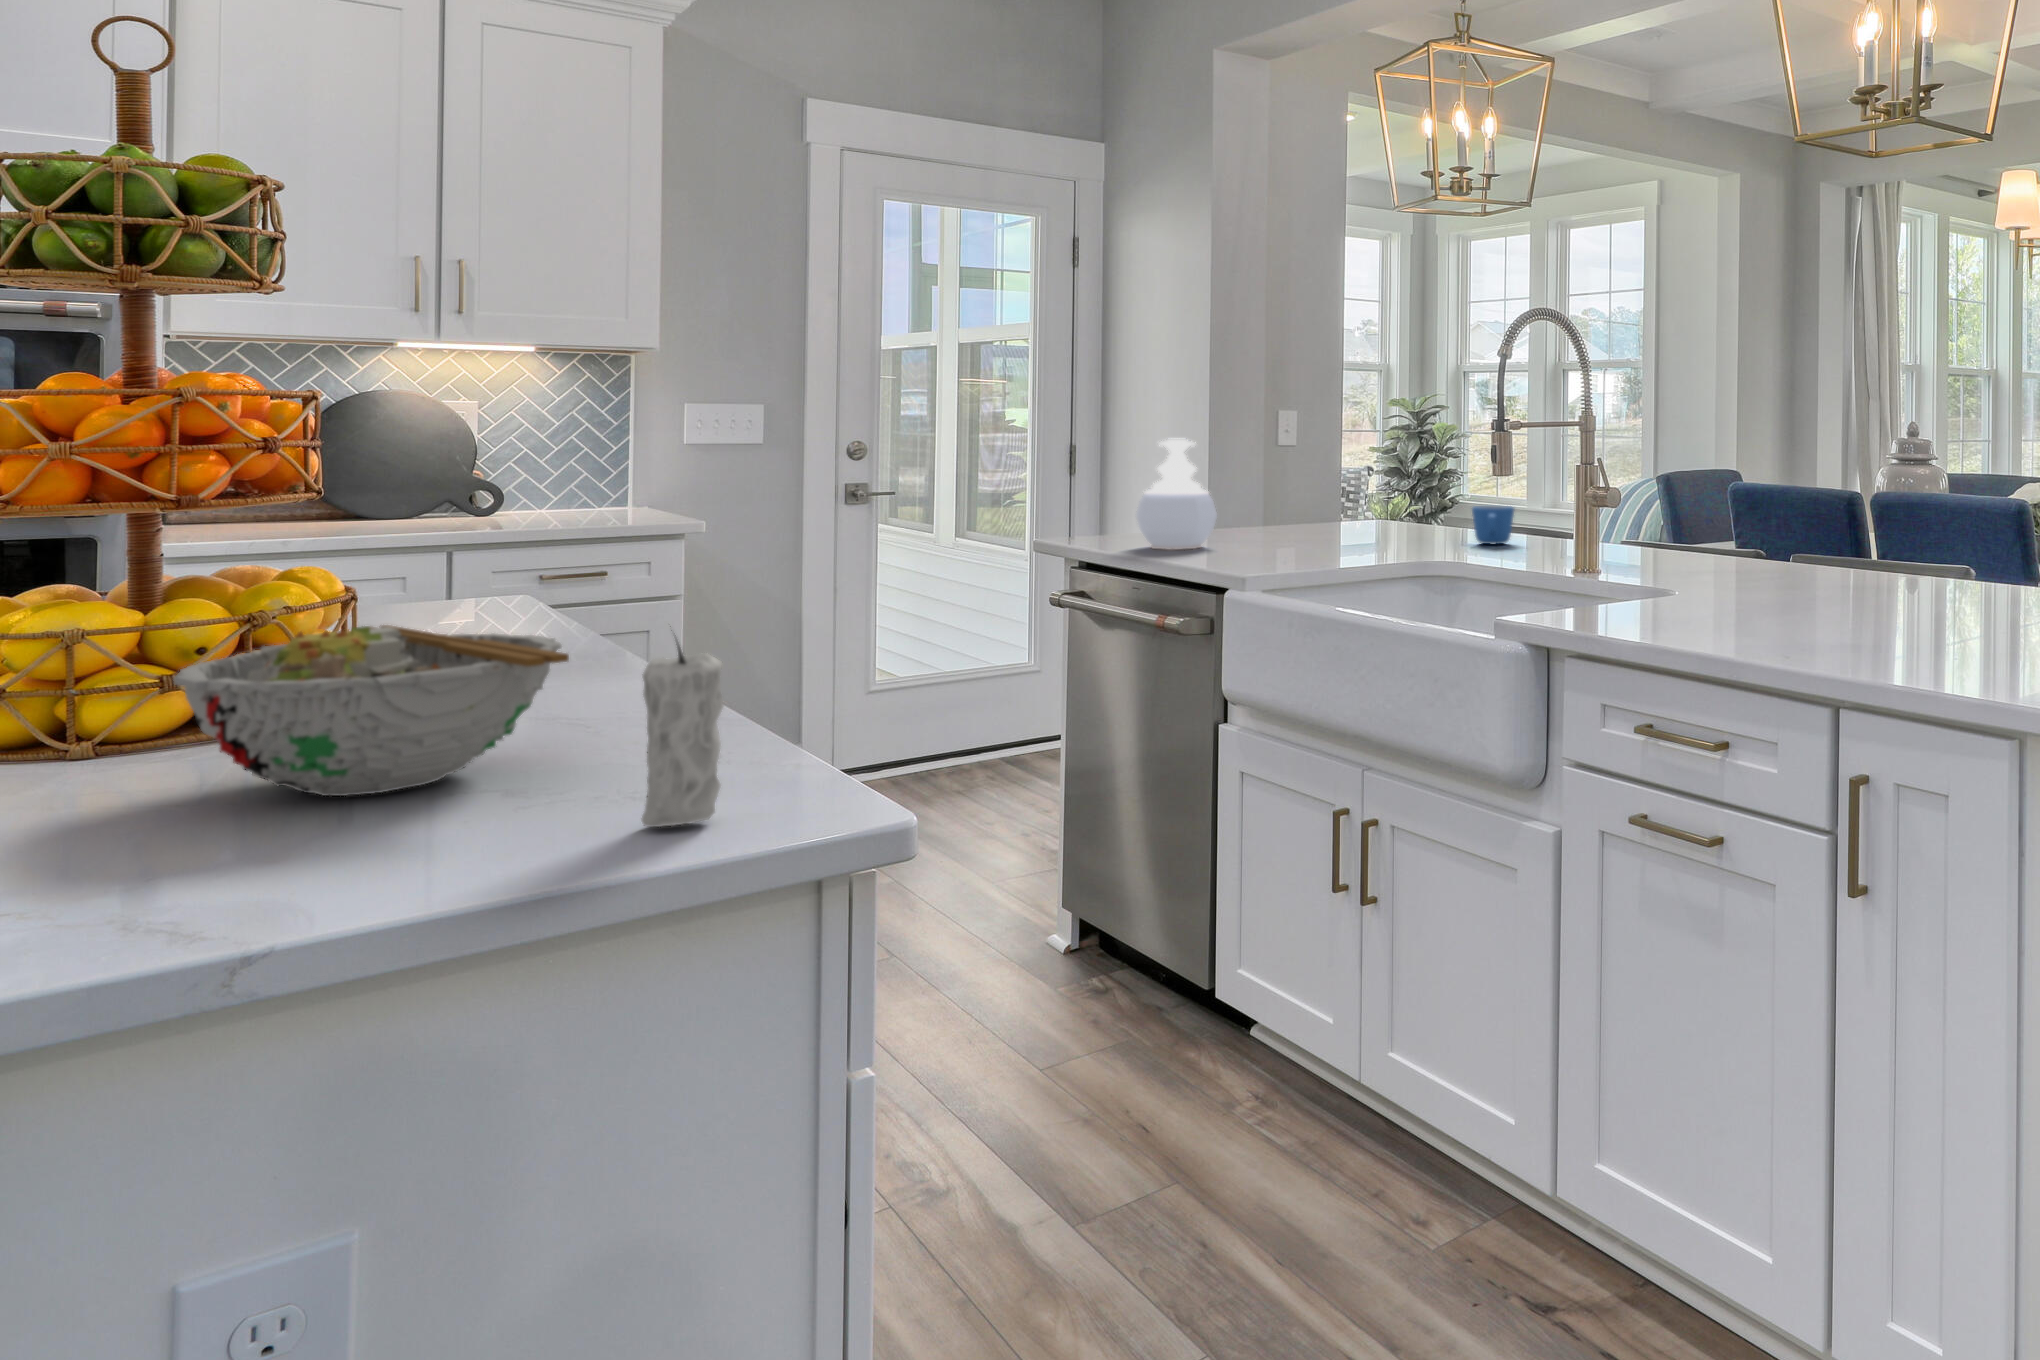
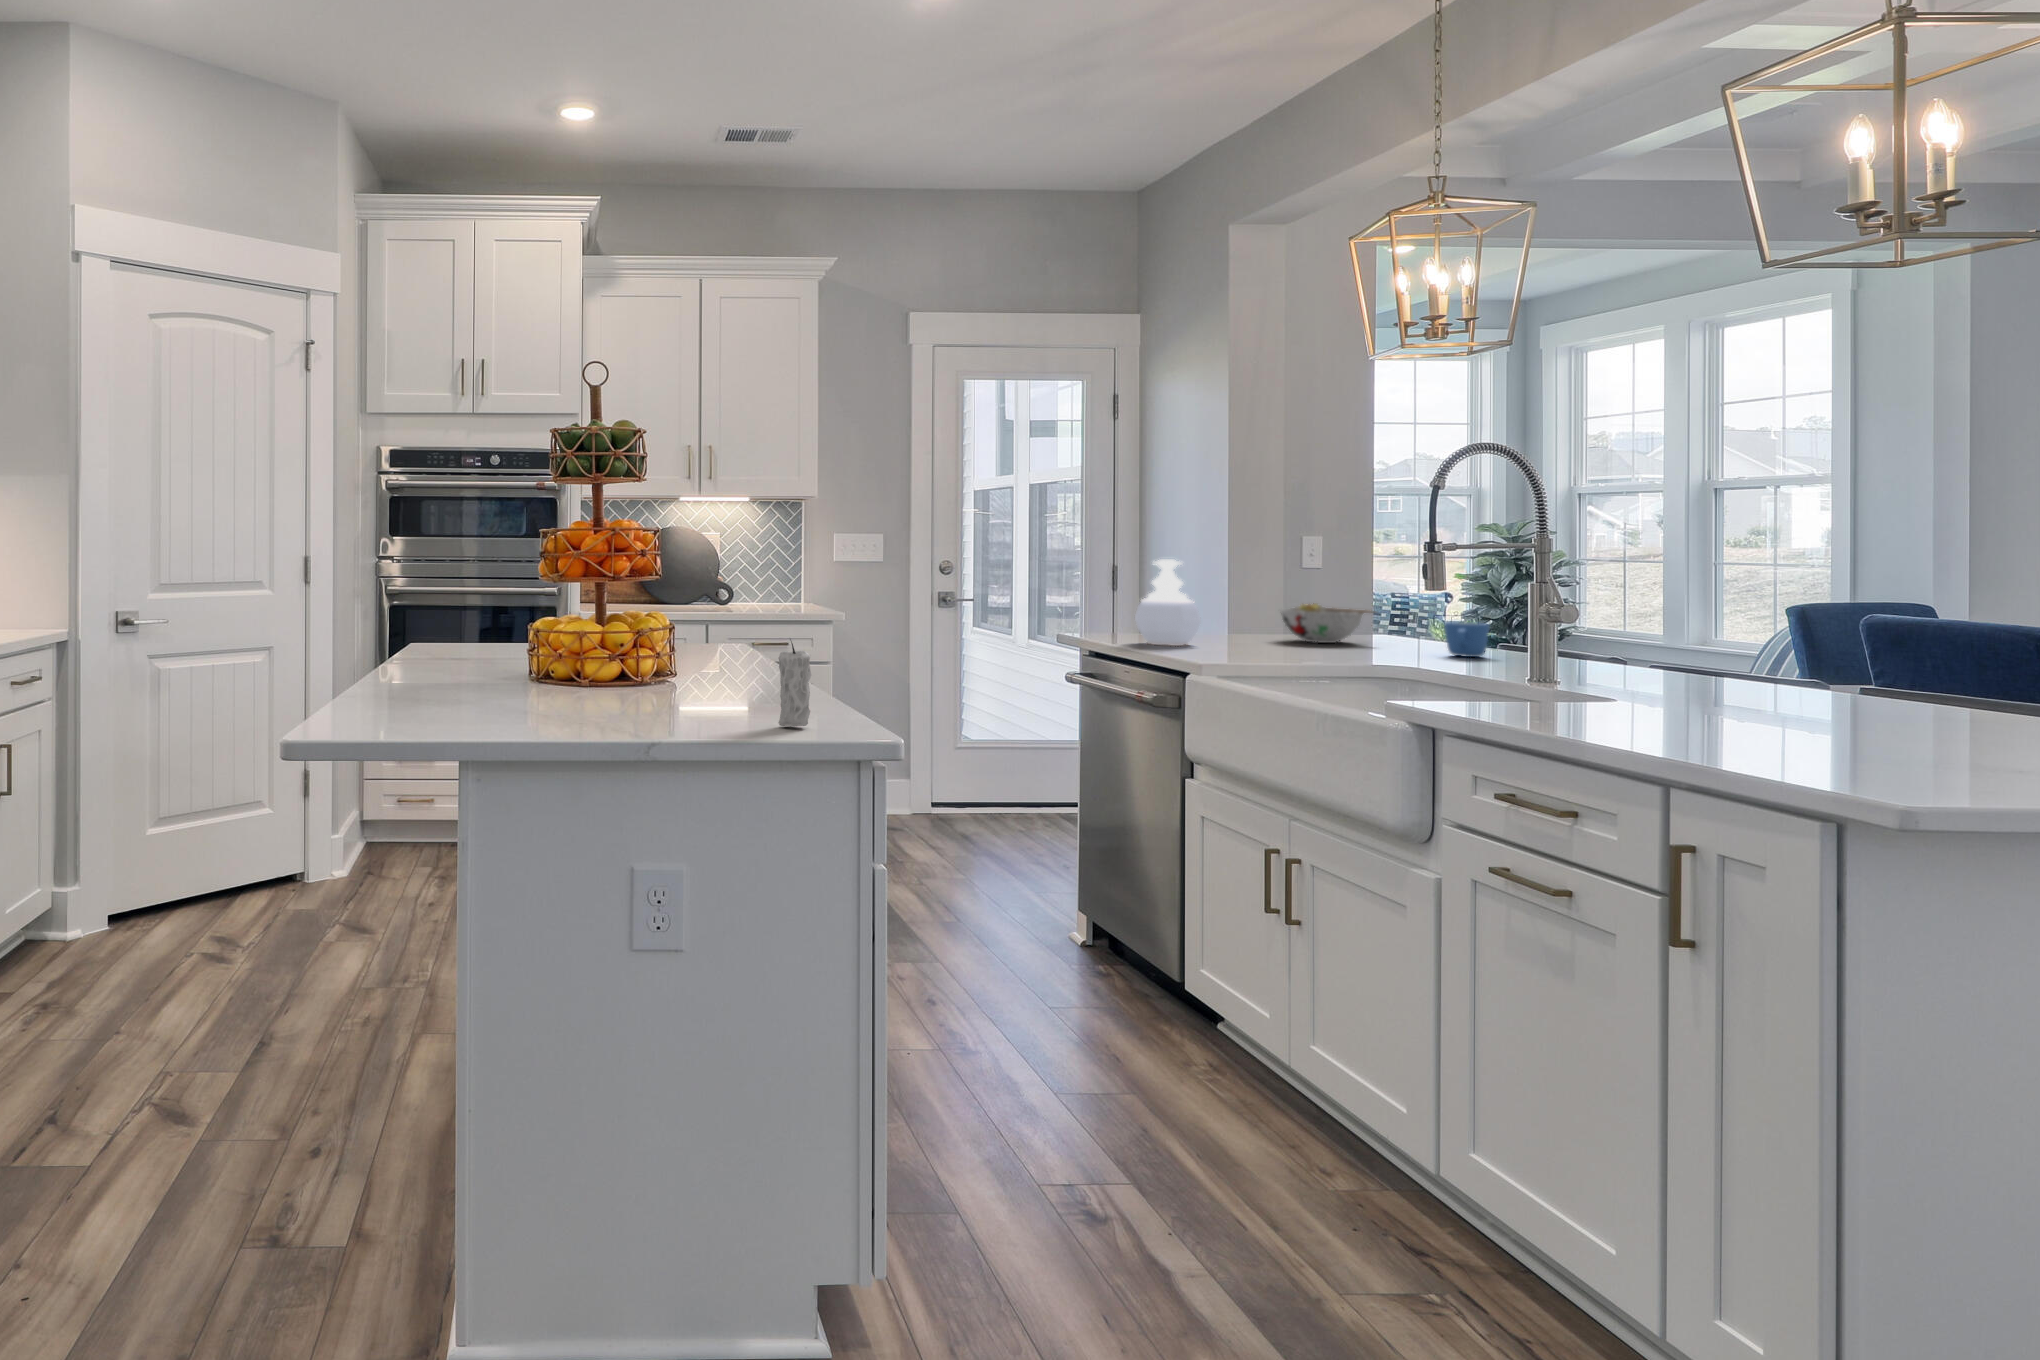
bowl: present [173,625,569,796] -> present [1280,603,1368,643]

